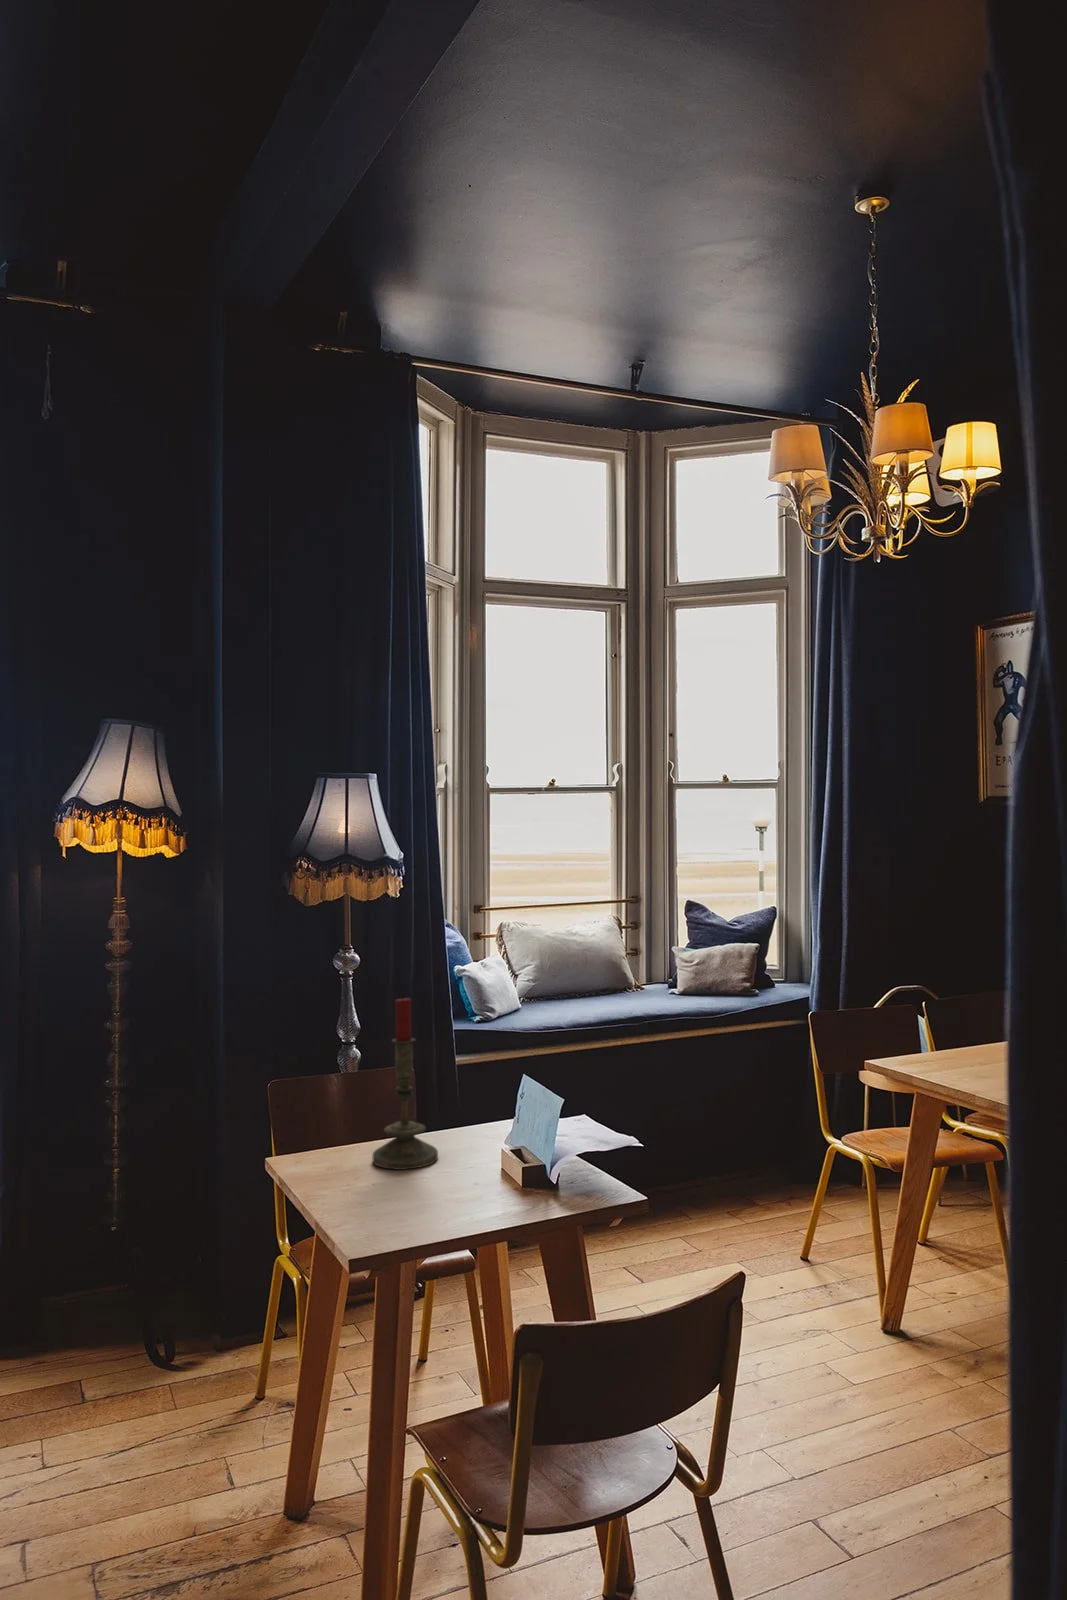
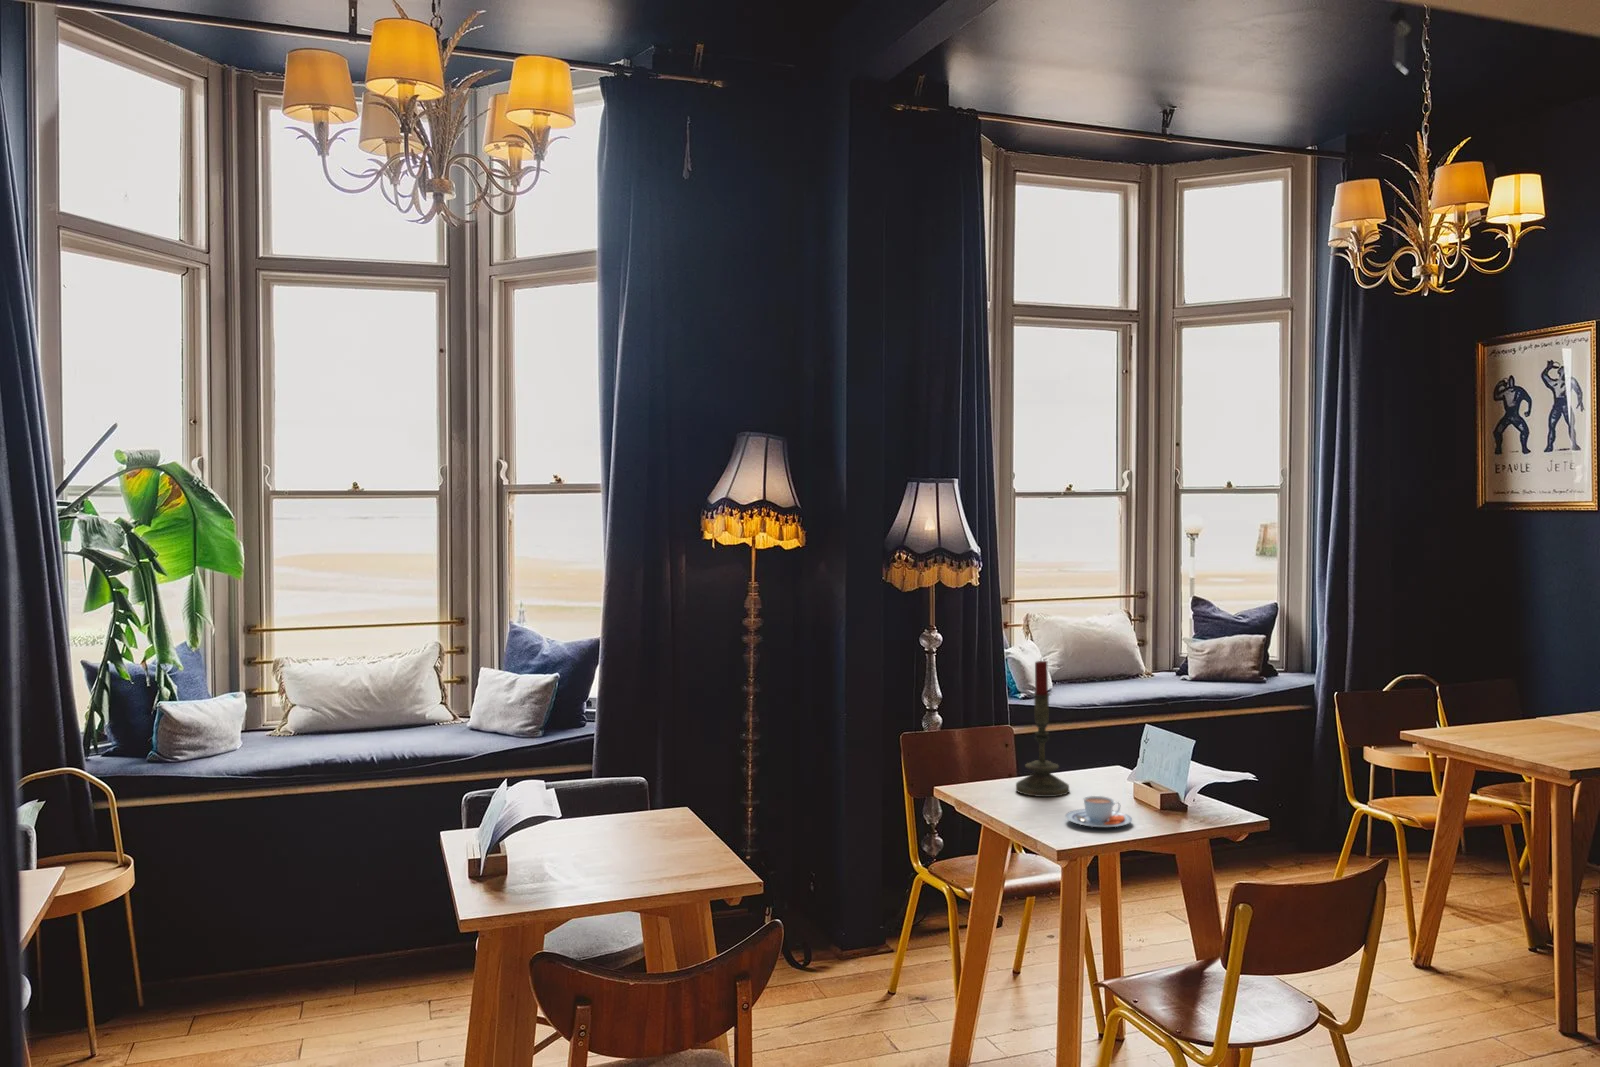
teacup: none [397,1175,479,1220] -> present [1066,796,1132,827]

